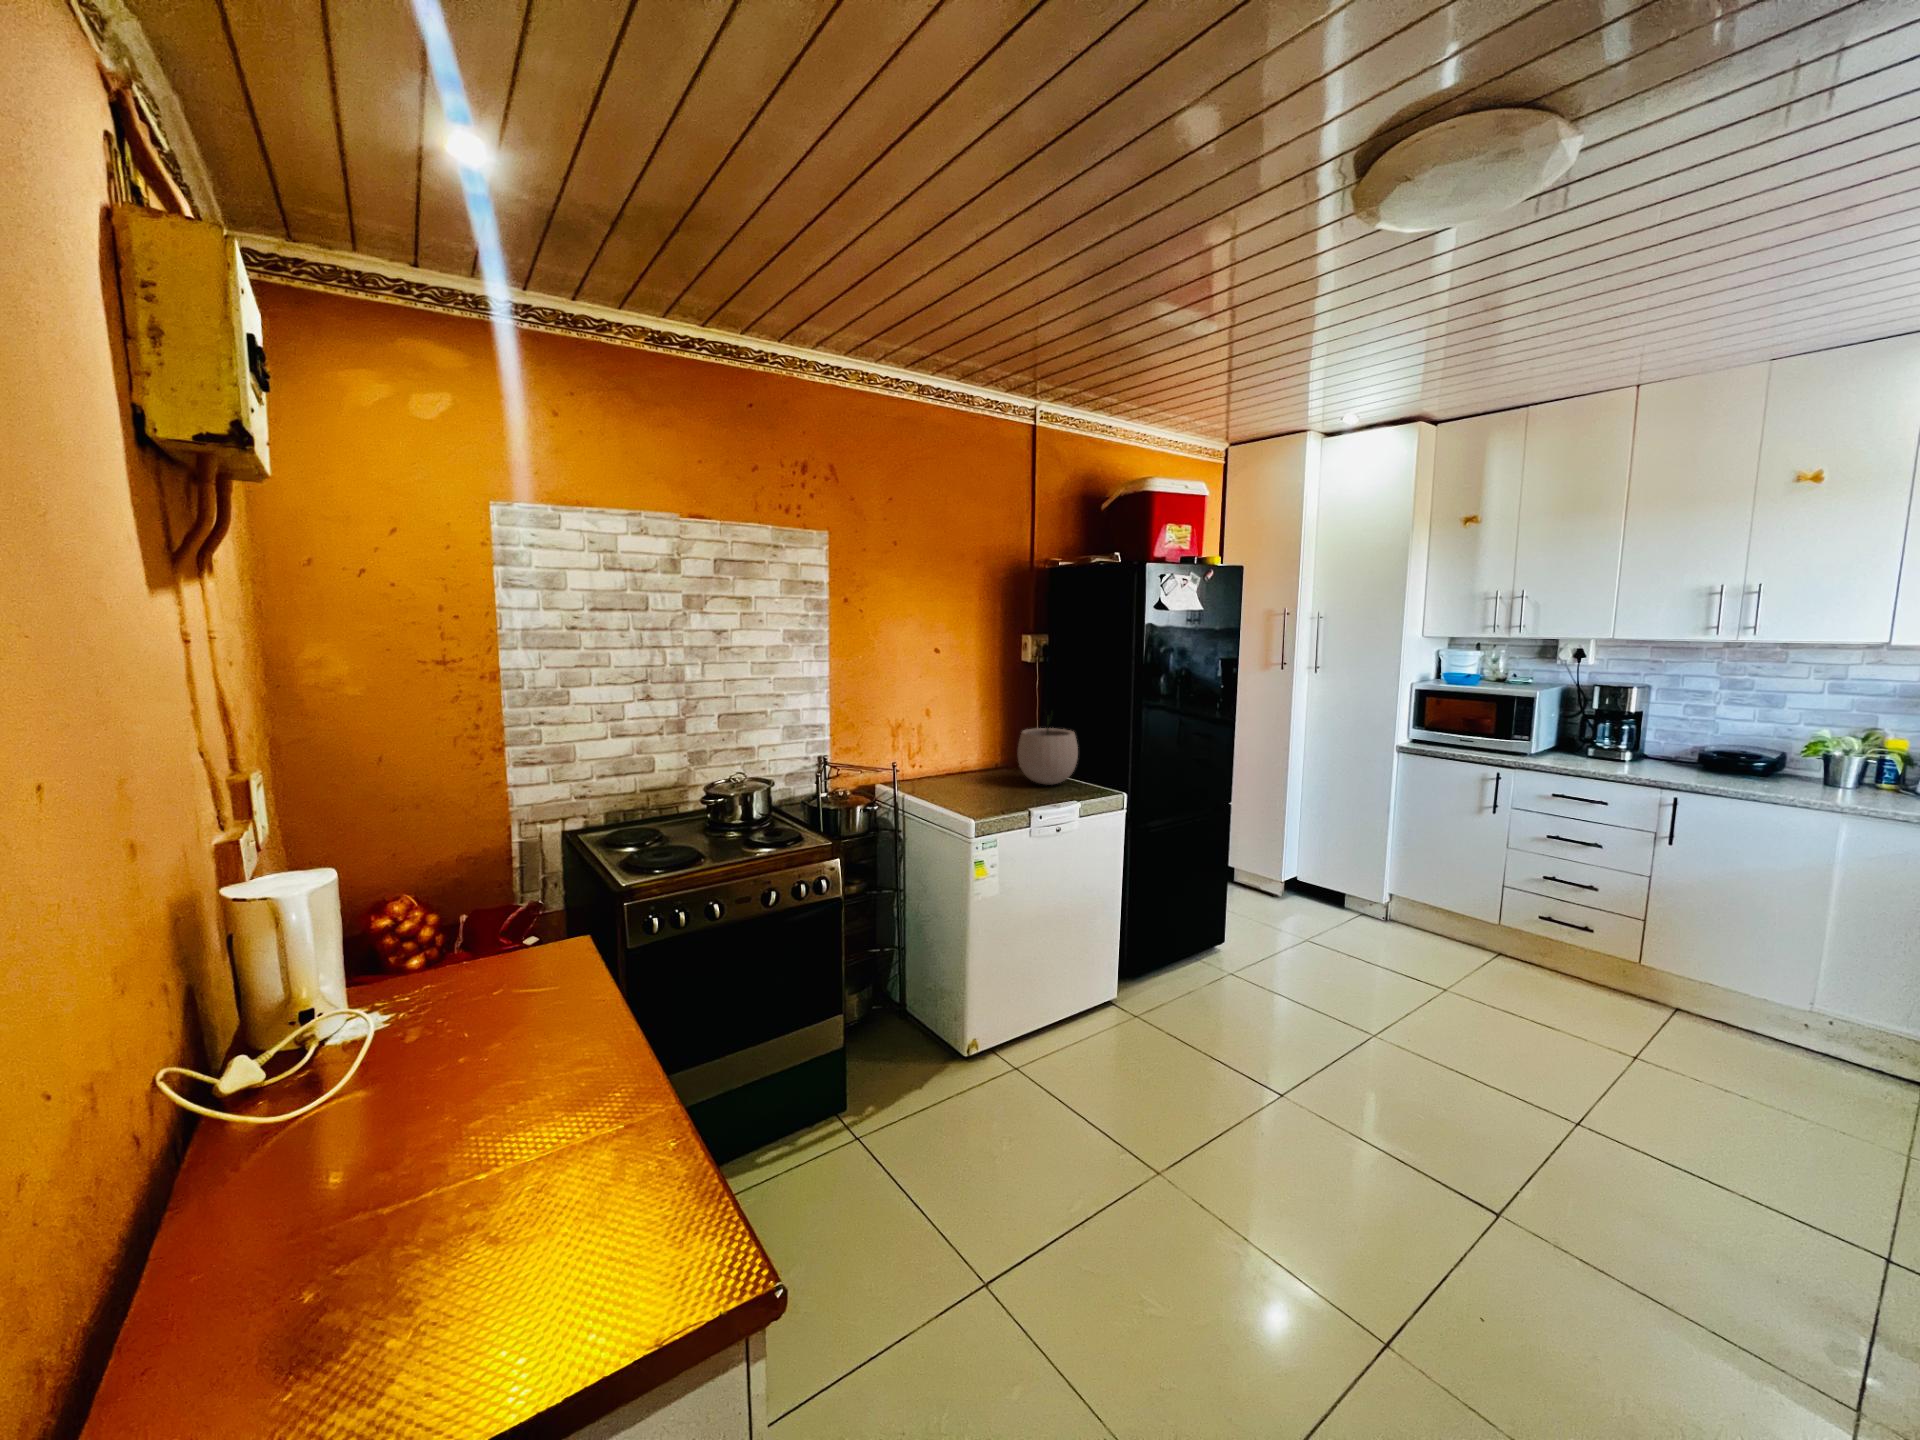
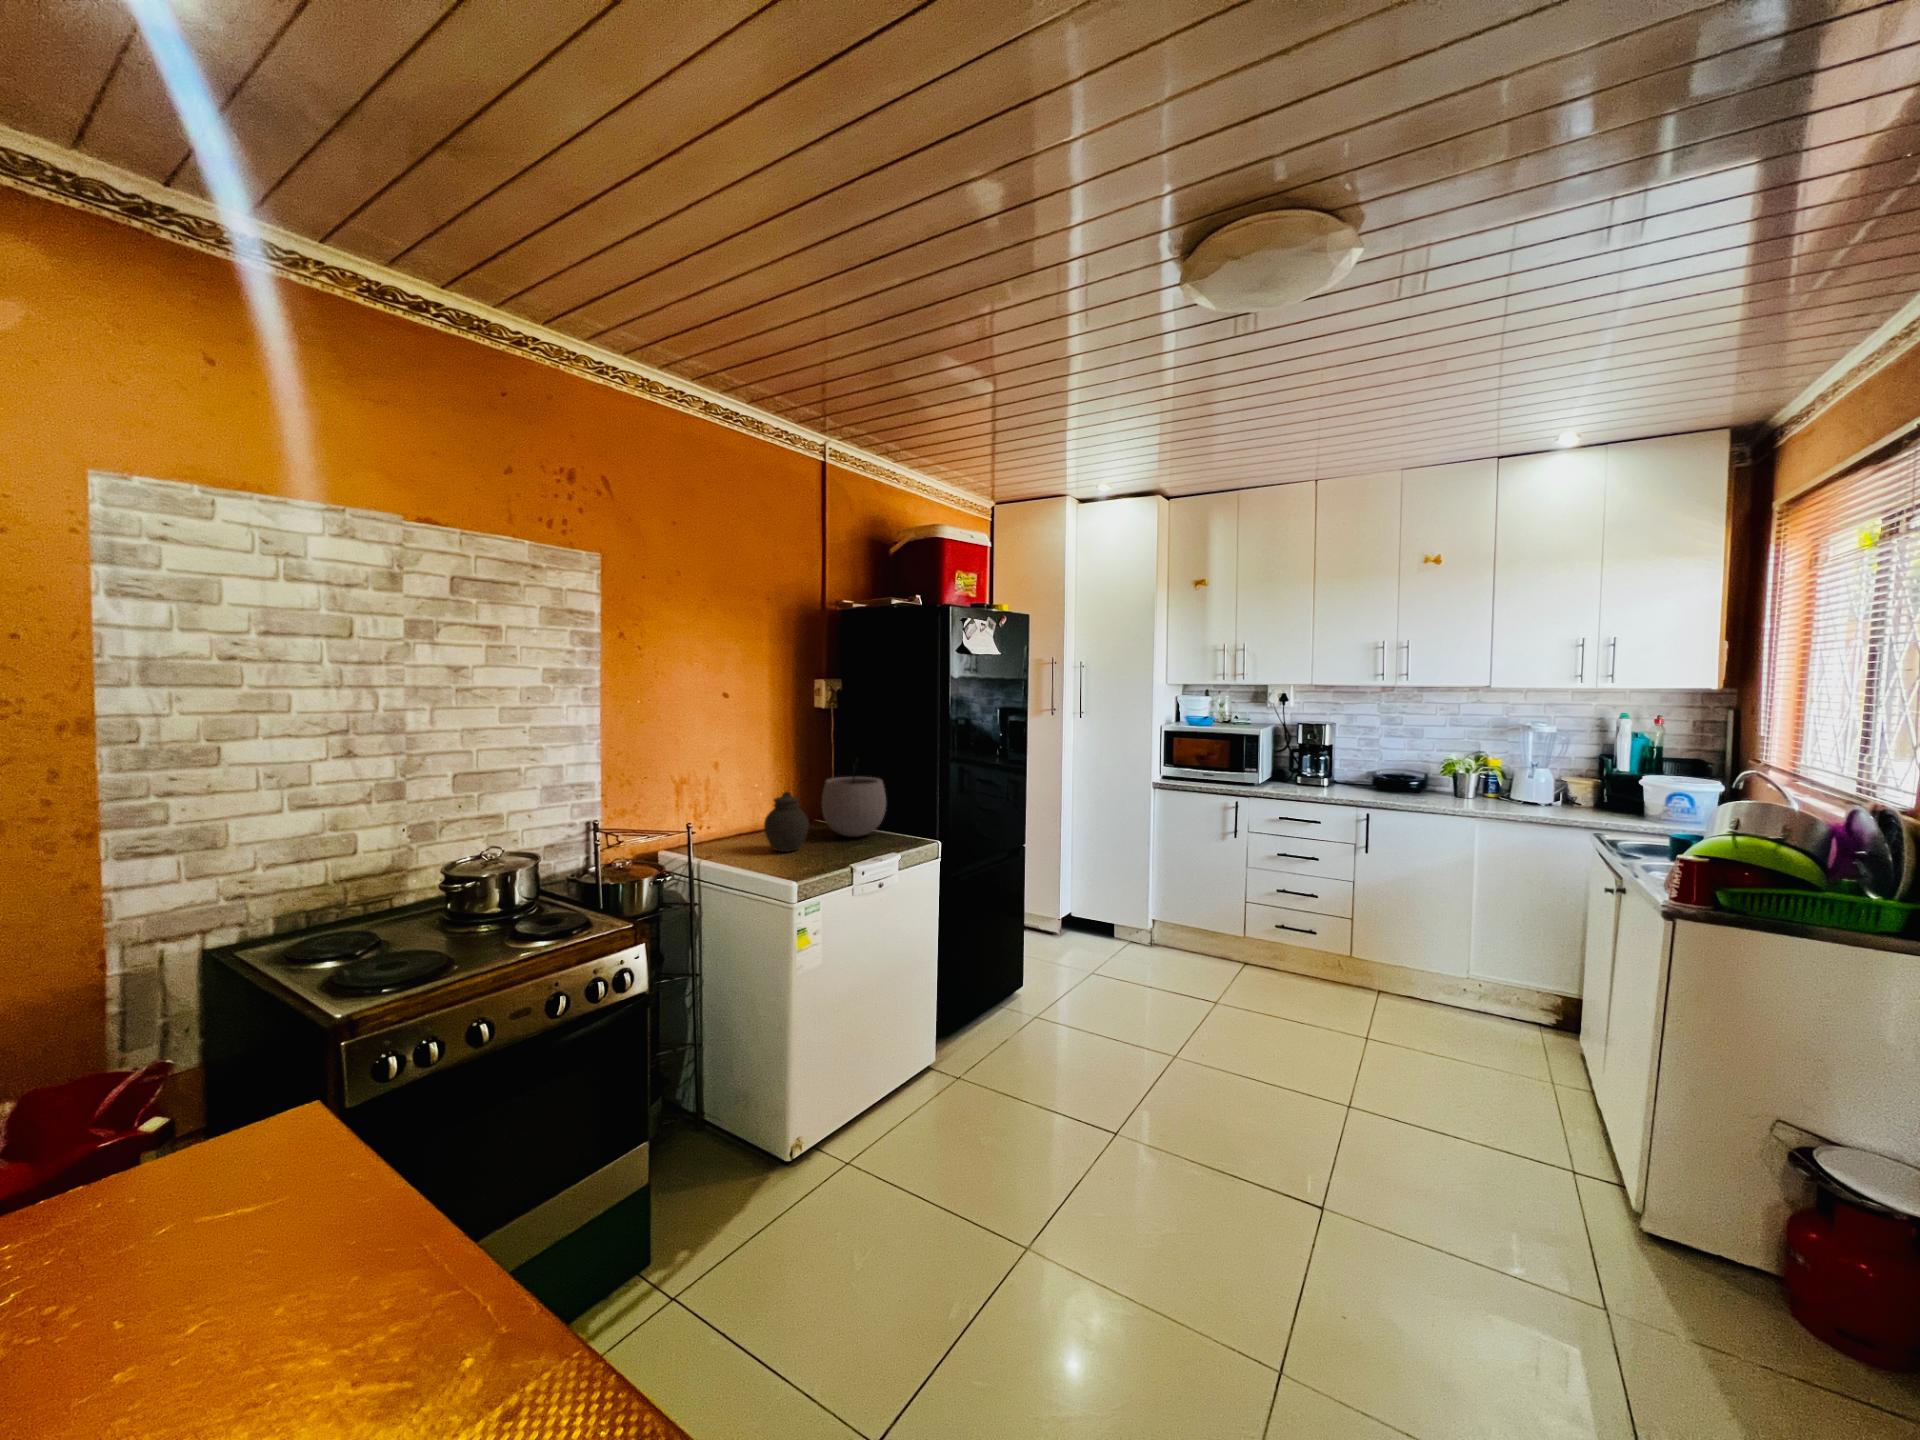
jar: none [962,740,1001,794] -> present [764,792,809,852]

